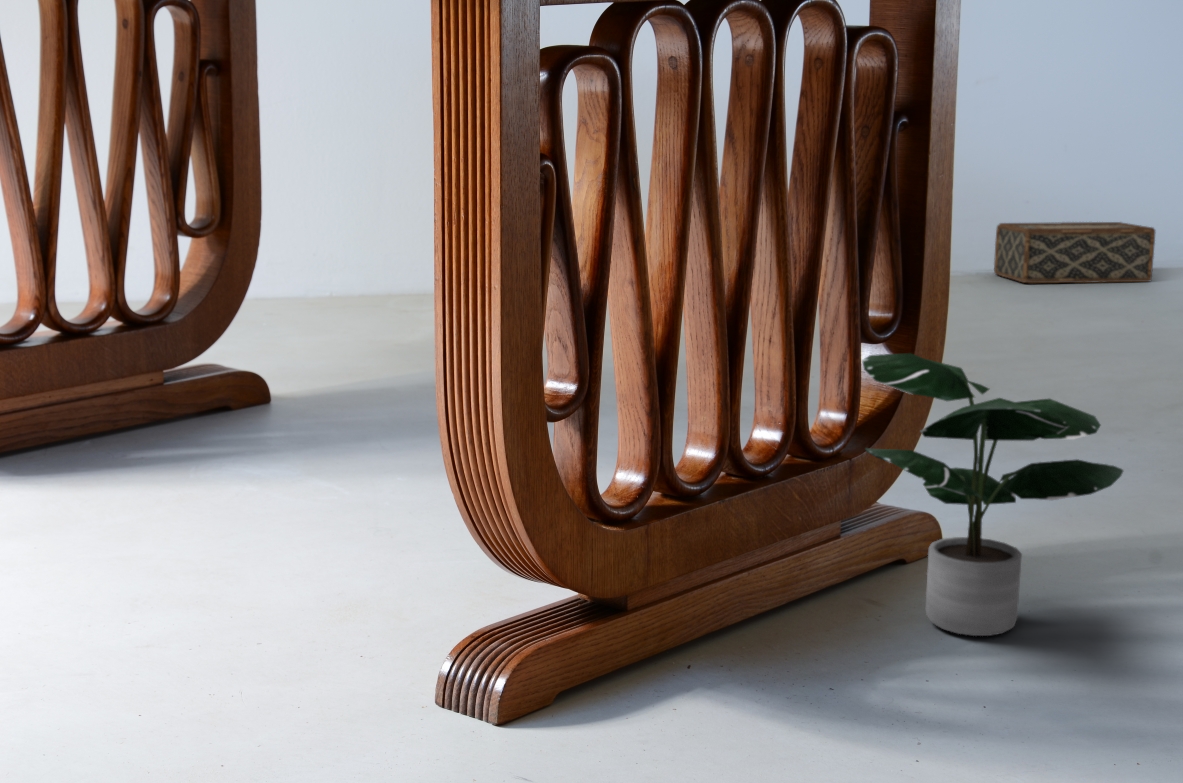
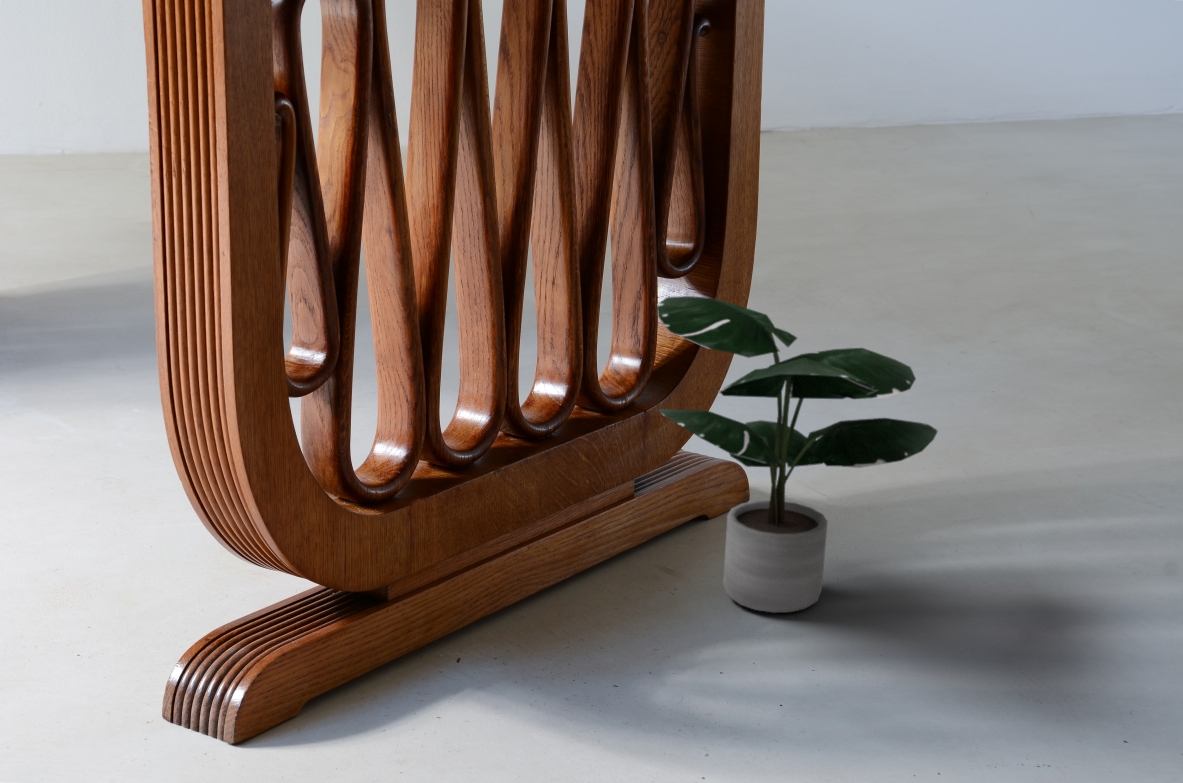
woven basket: present [994,222,1155,283] -> none [831,75,1009,147]

